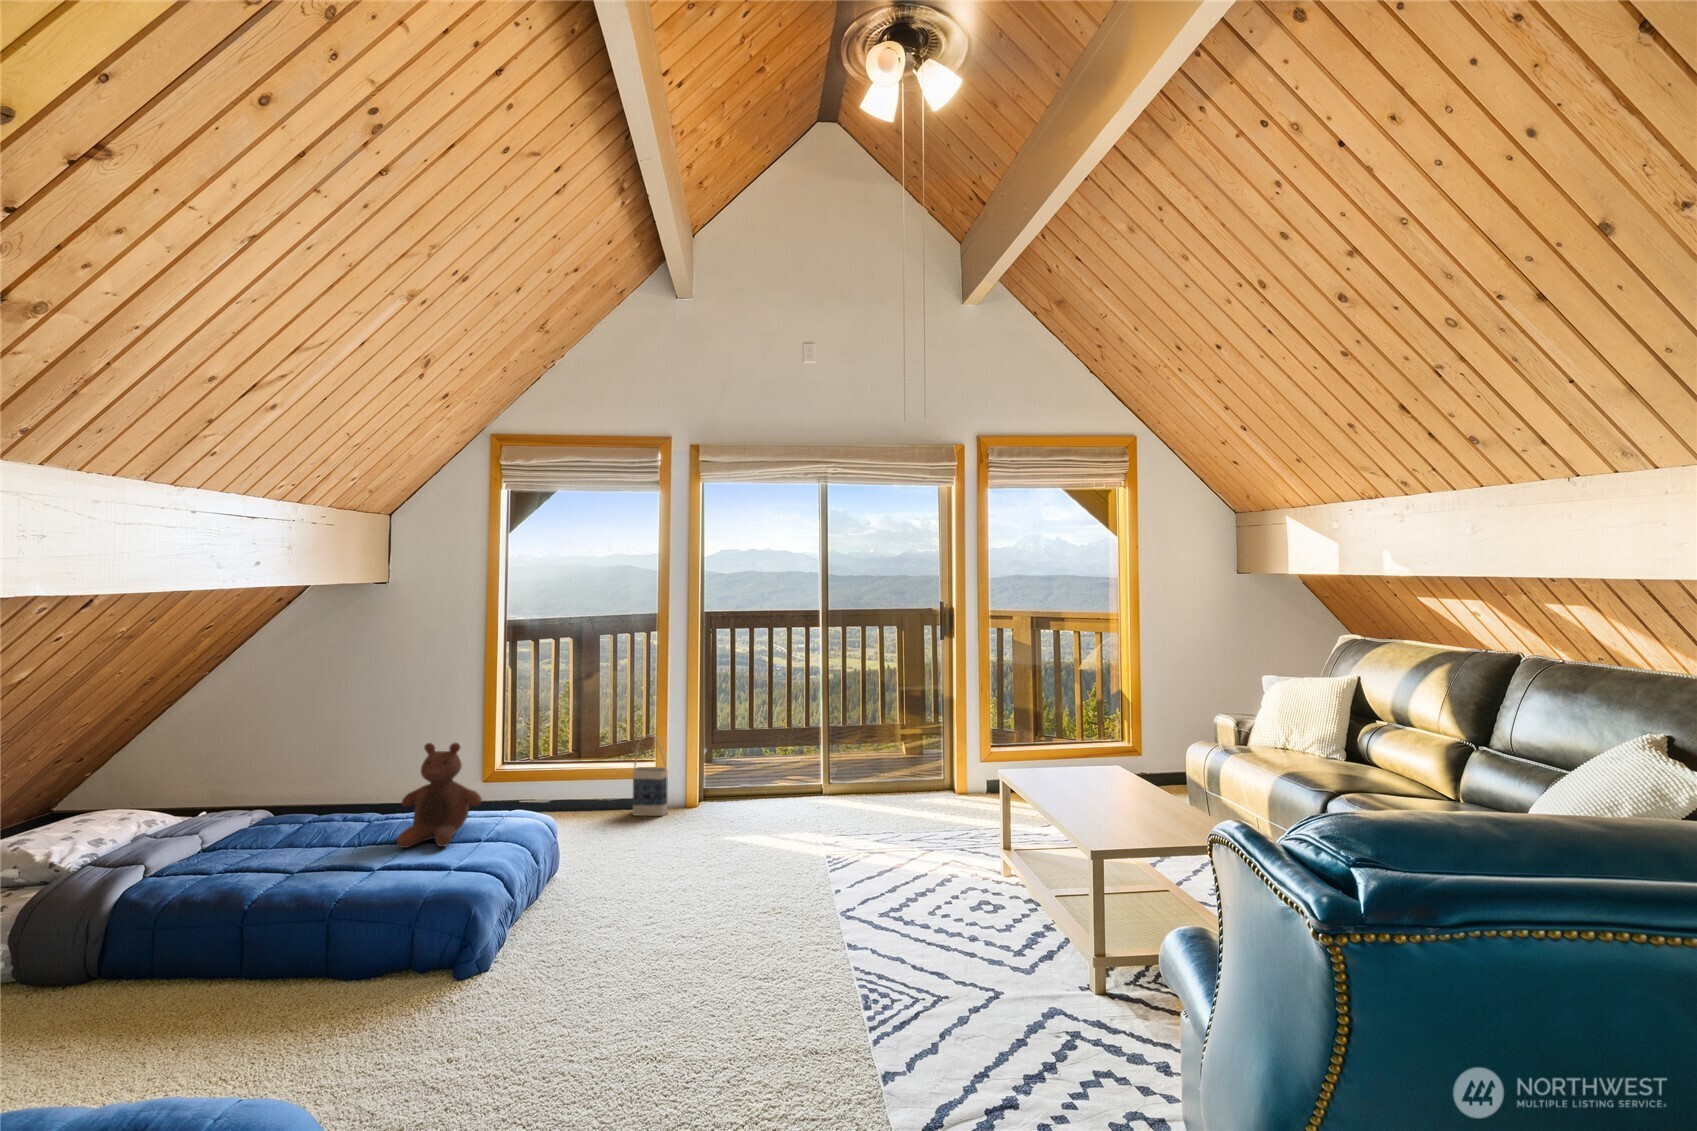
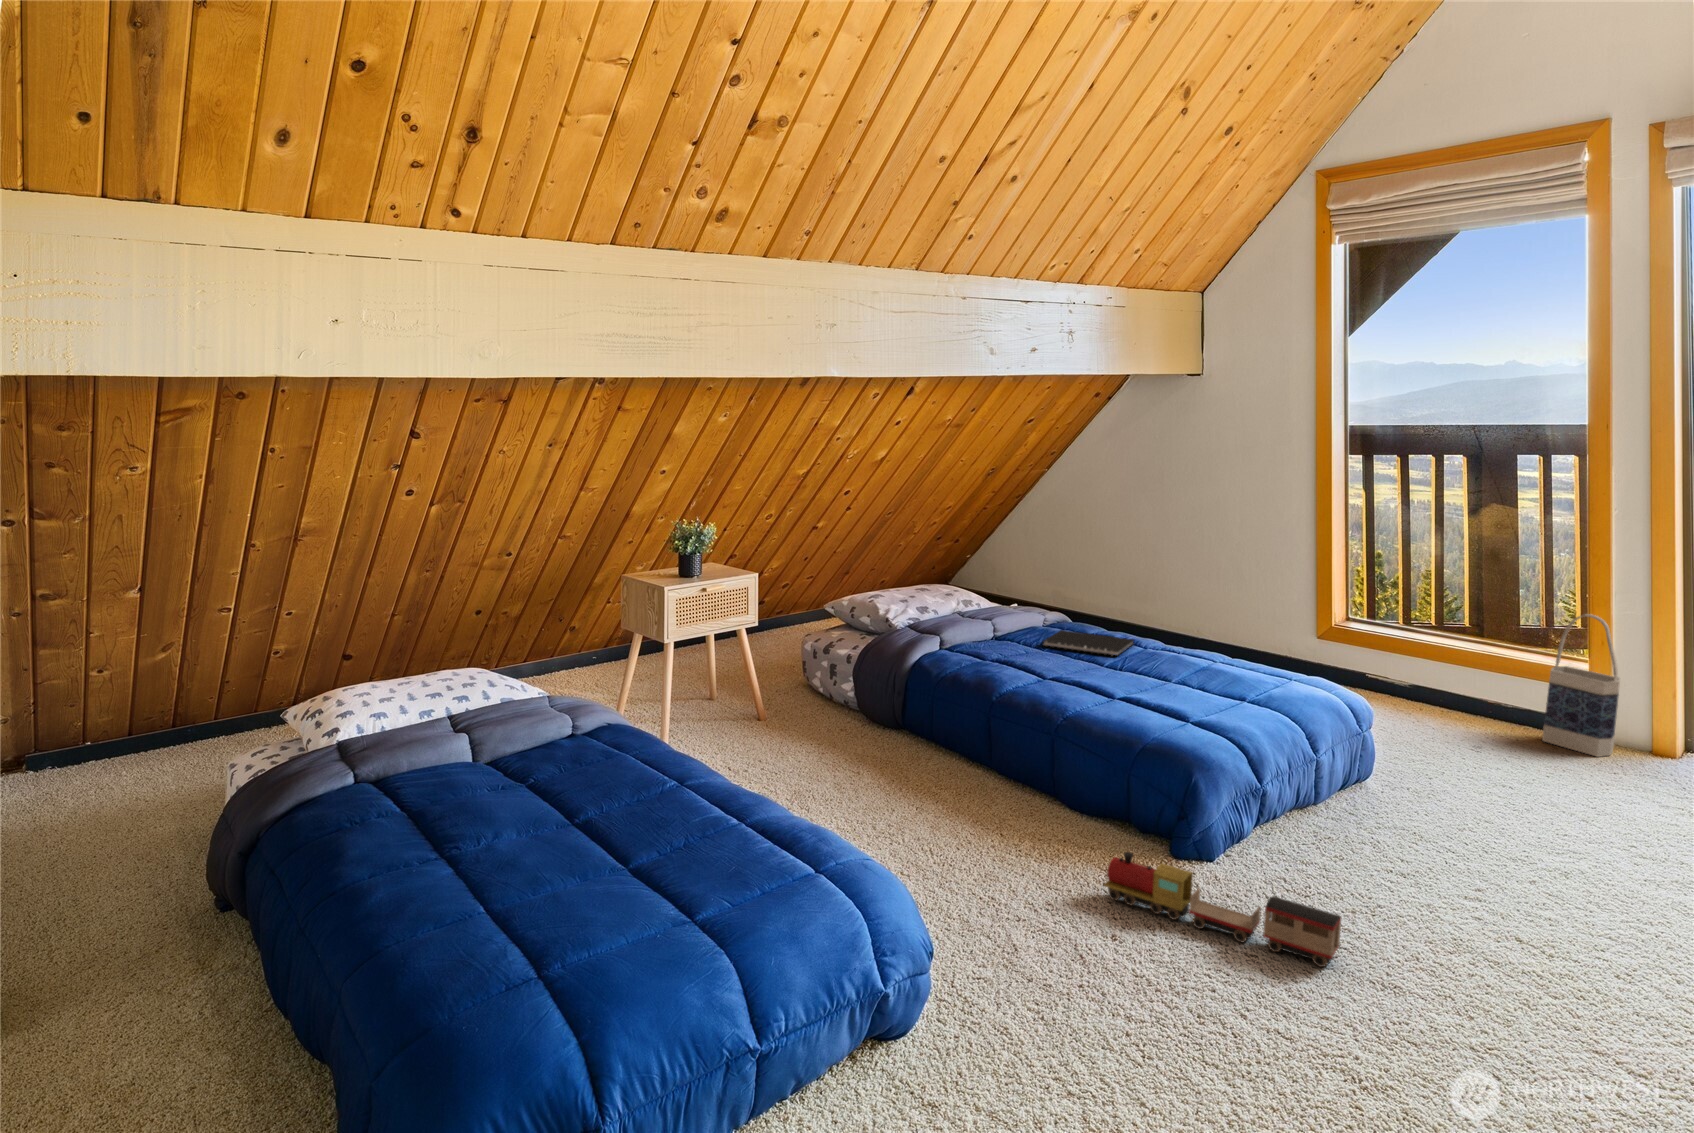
stuffed bear: present [397,743,482,848] -> none [1154,558,1263,696]
notebook: none [269,818,357,846] -> present [1043,630,1134,656]
toy train: none [422,964,604,1032] -> present [1103,852,1342,967]

